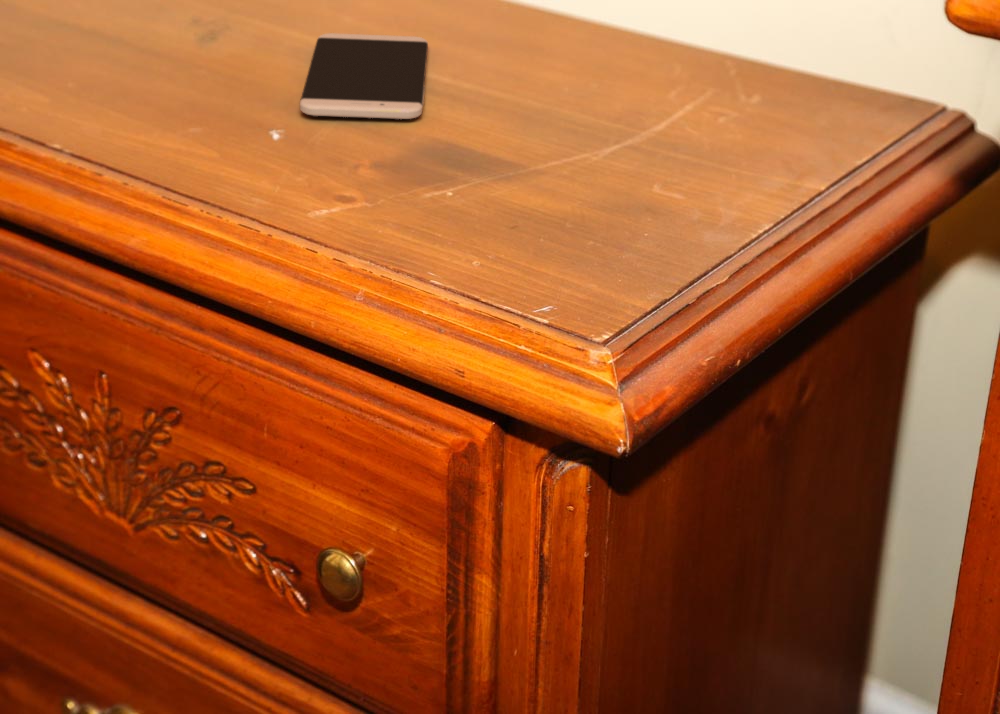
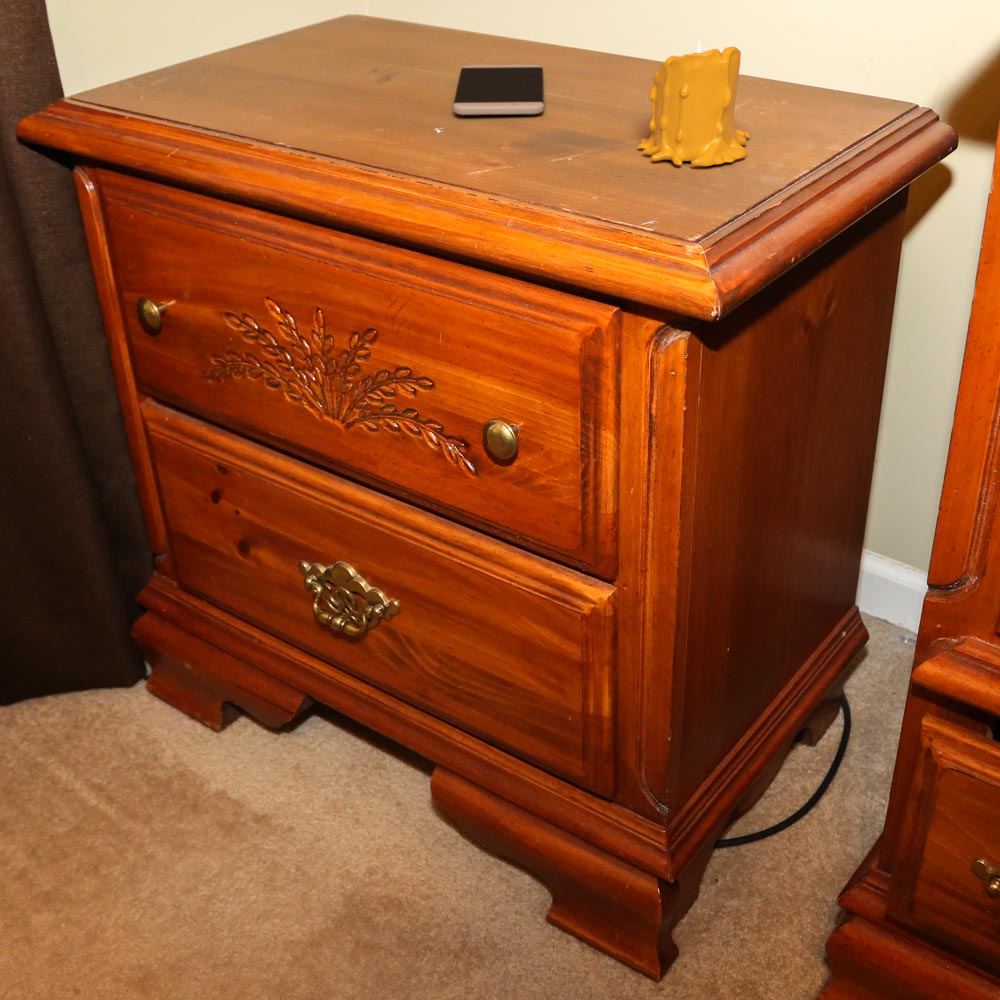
candle: none [541,48,692,219] -> present [638,40,750,166]

